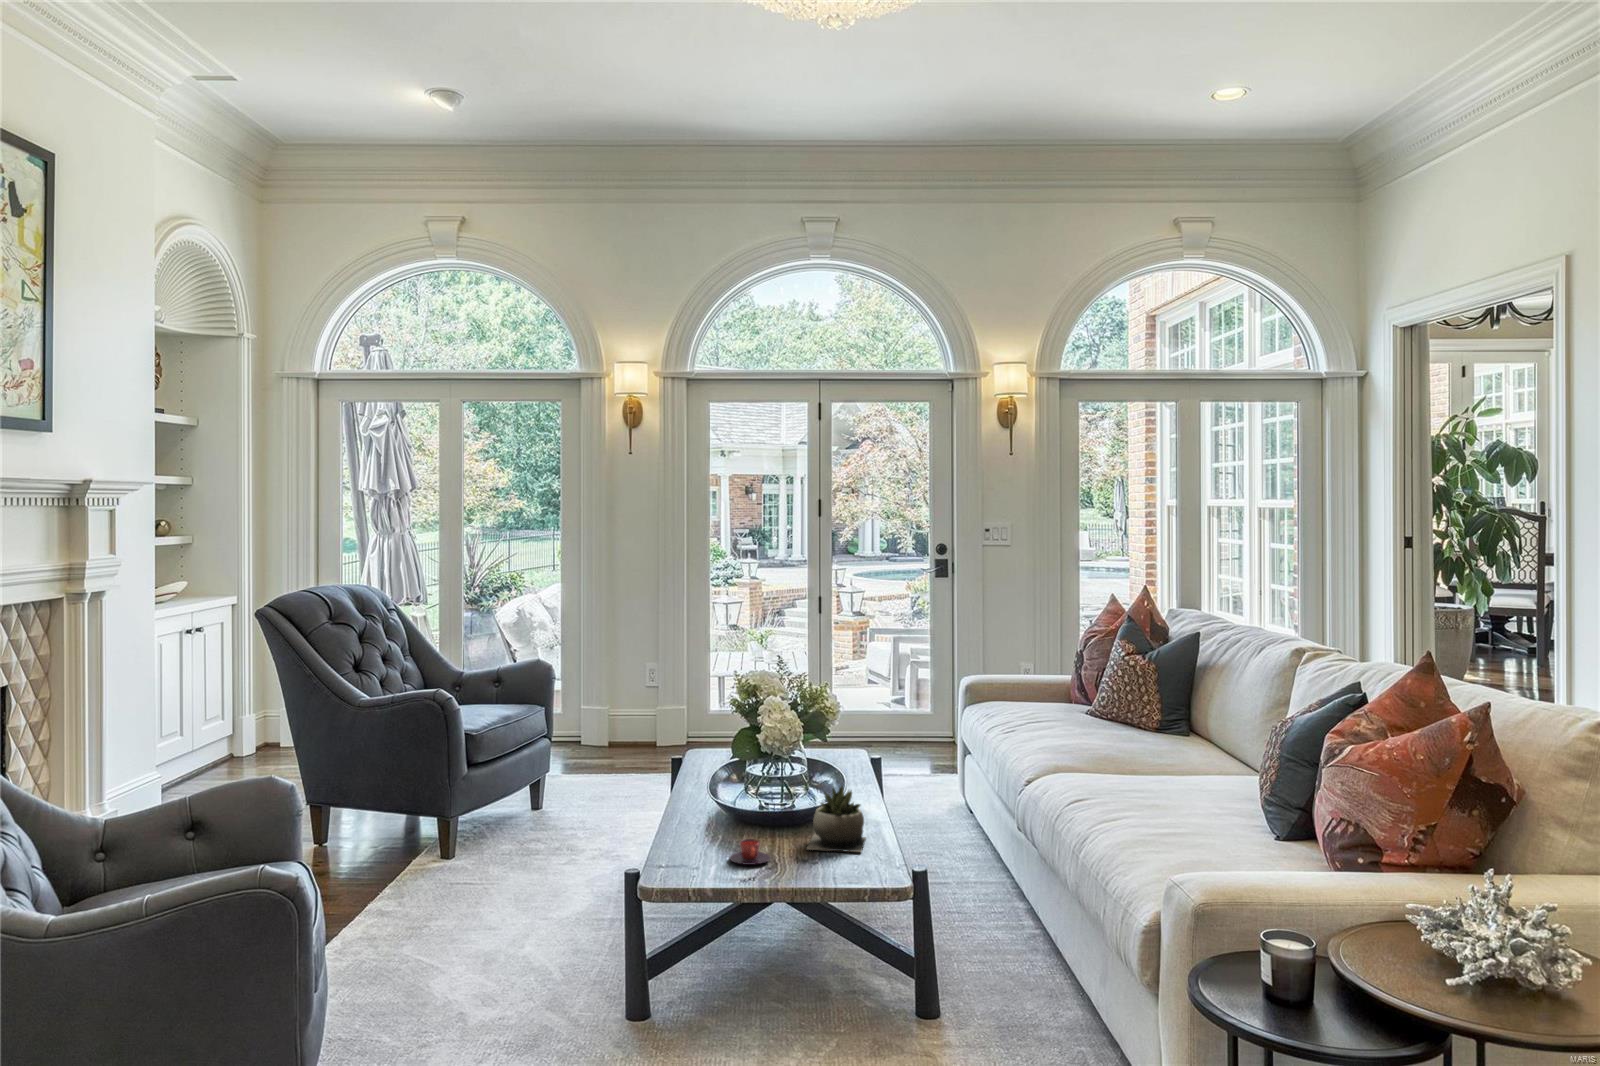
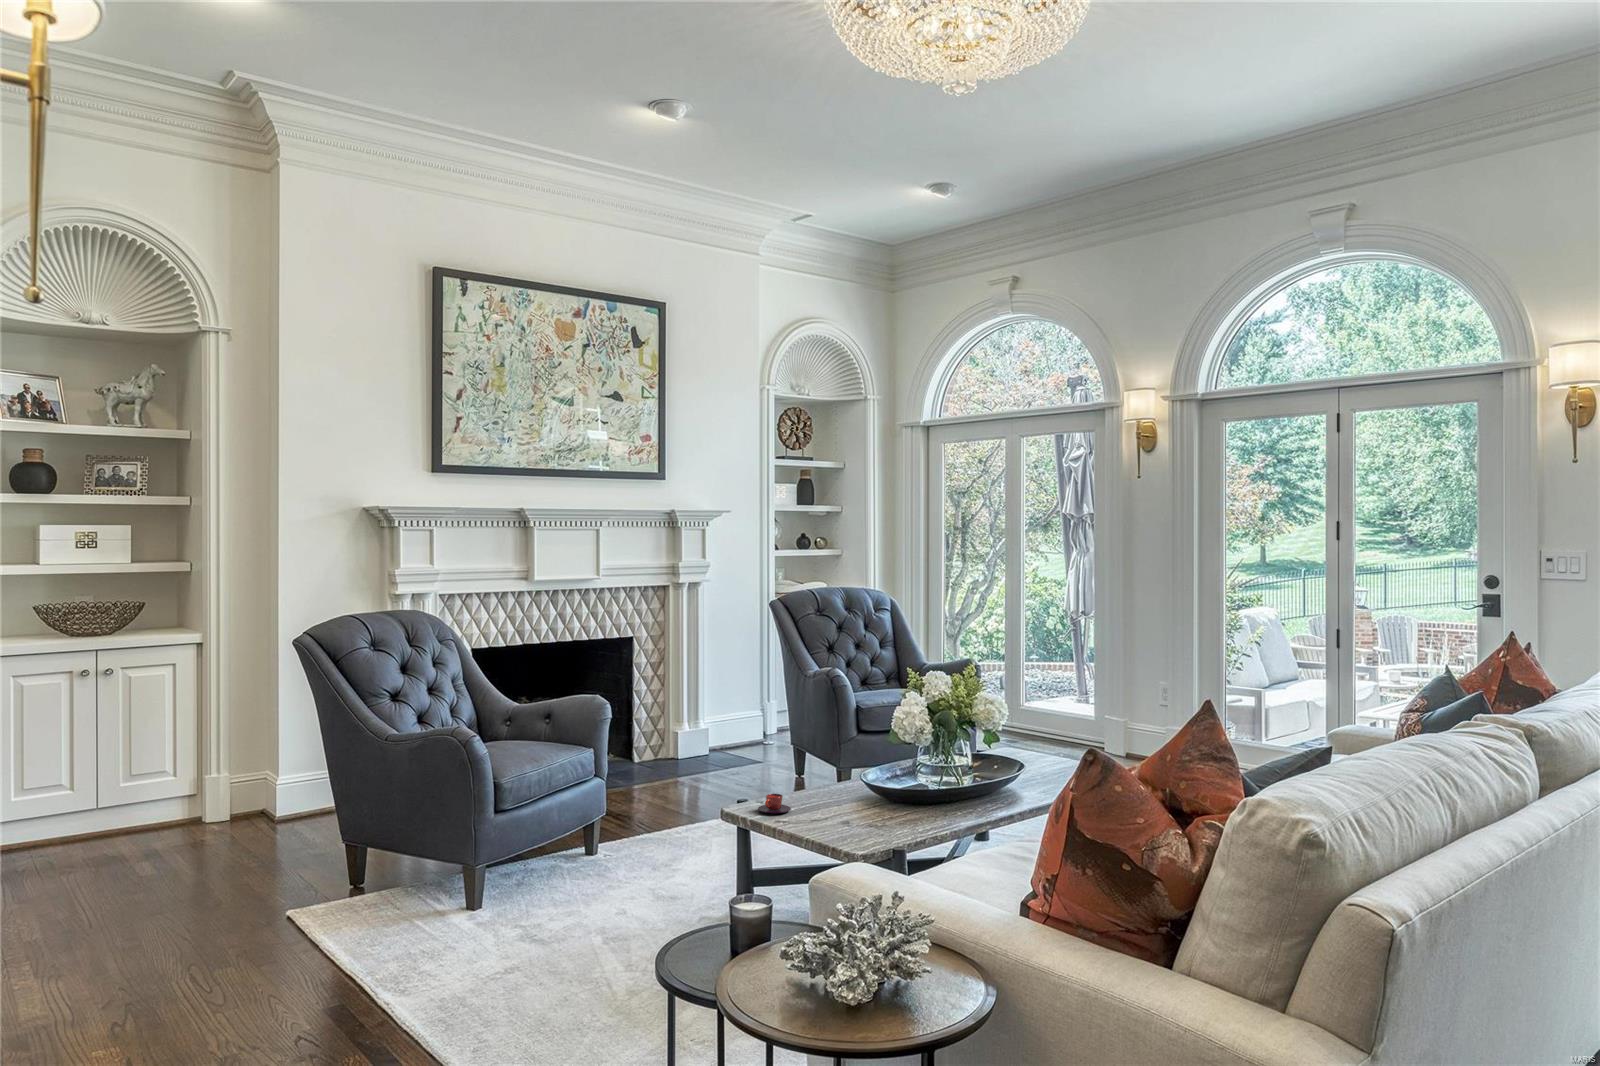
succulent plant: present [807,786,866,852] -> none [823,766,888,825]

